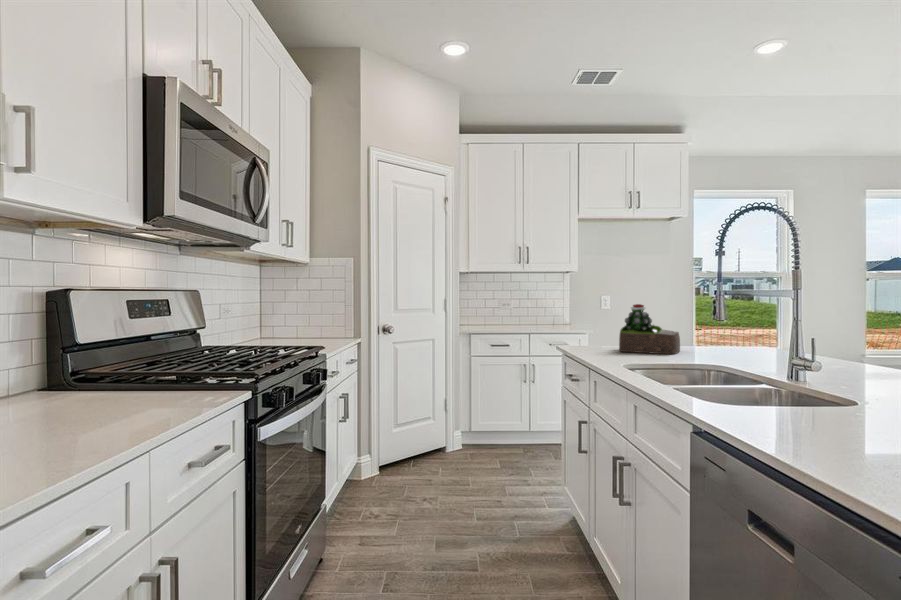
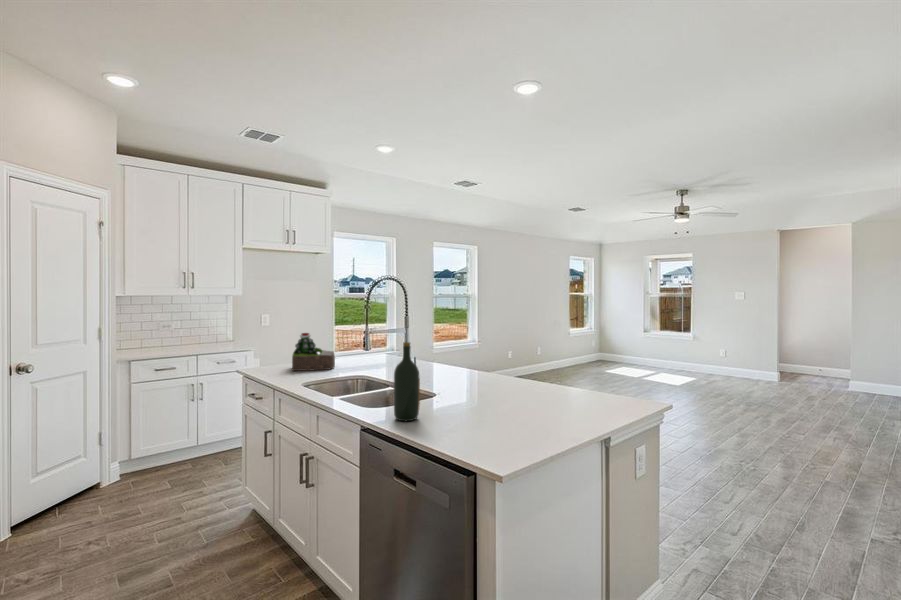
wine bottle: none [754,290,811,432] -> present [394,342,420,421]

